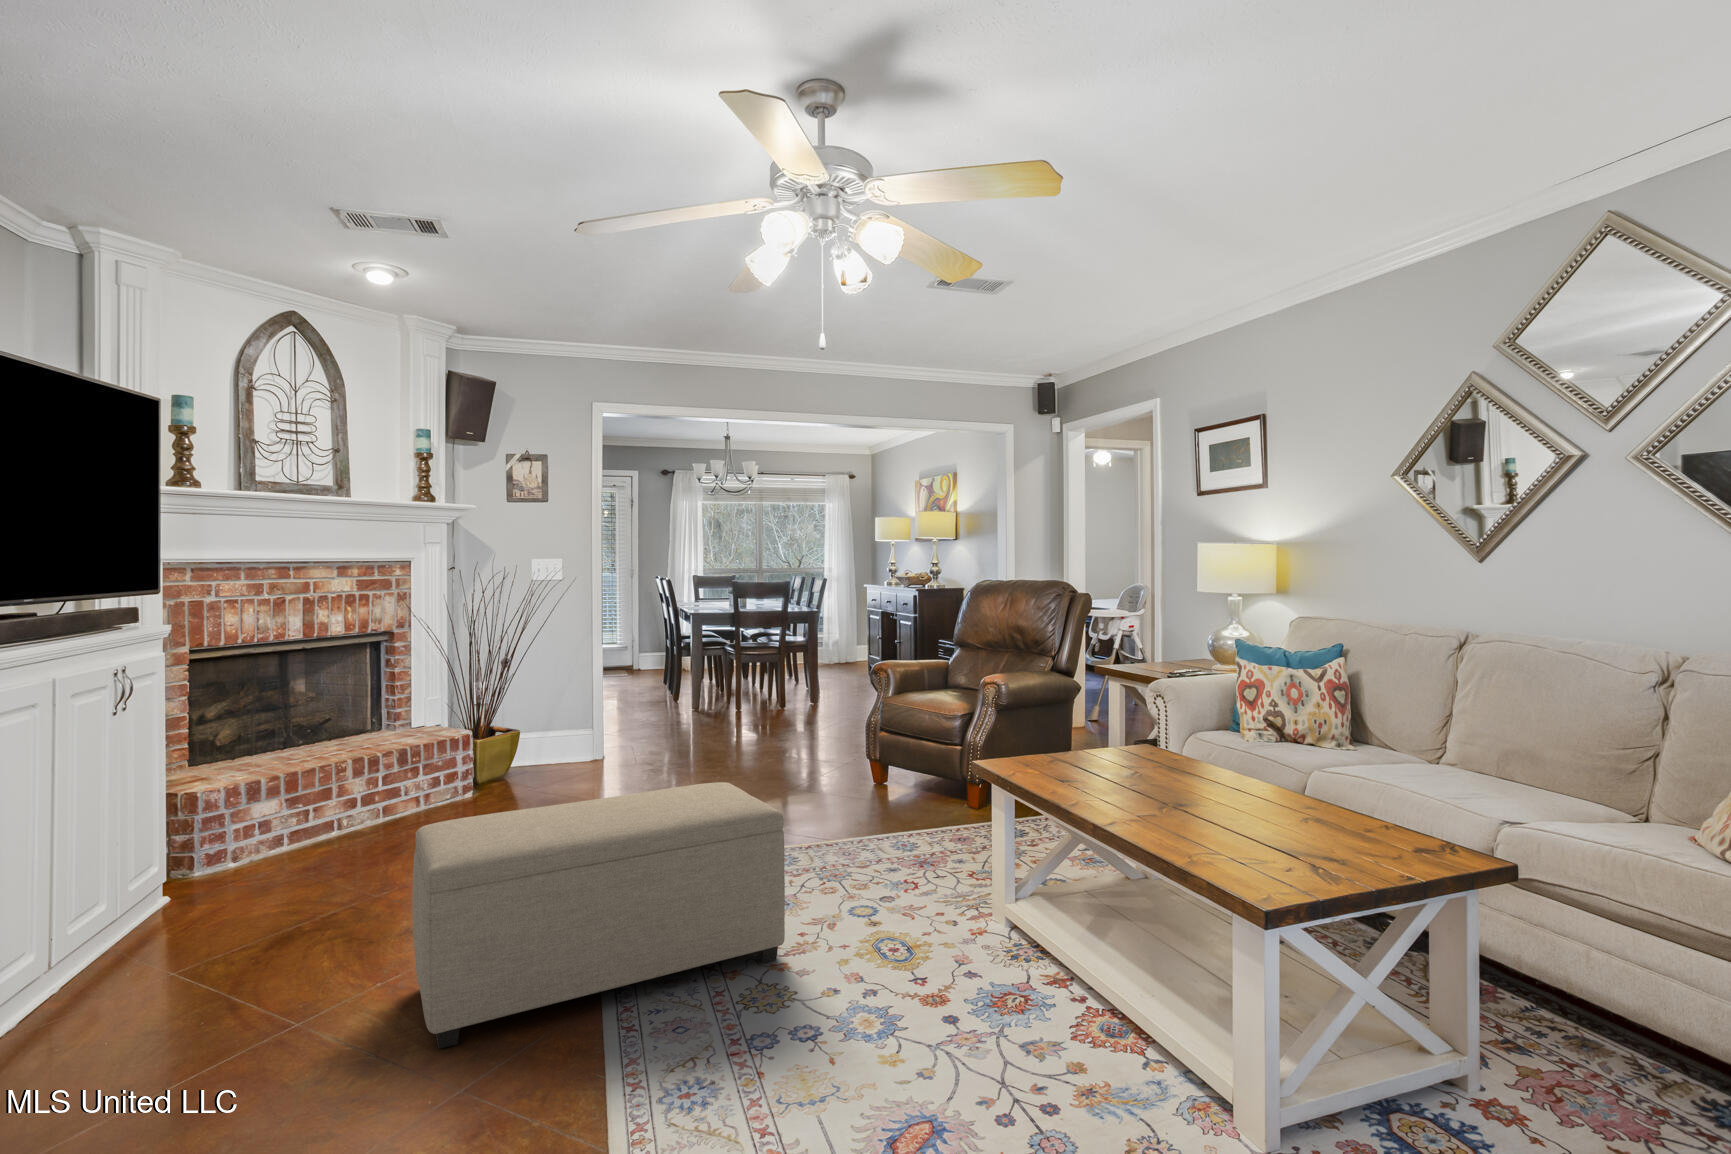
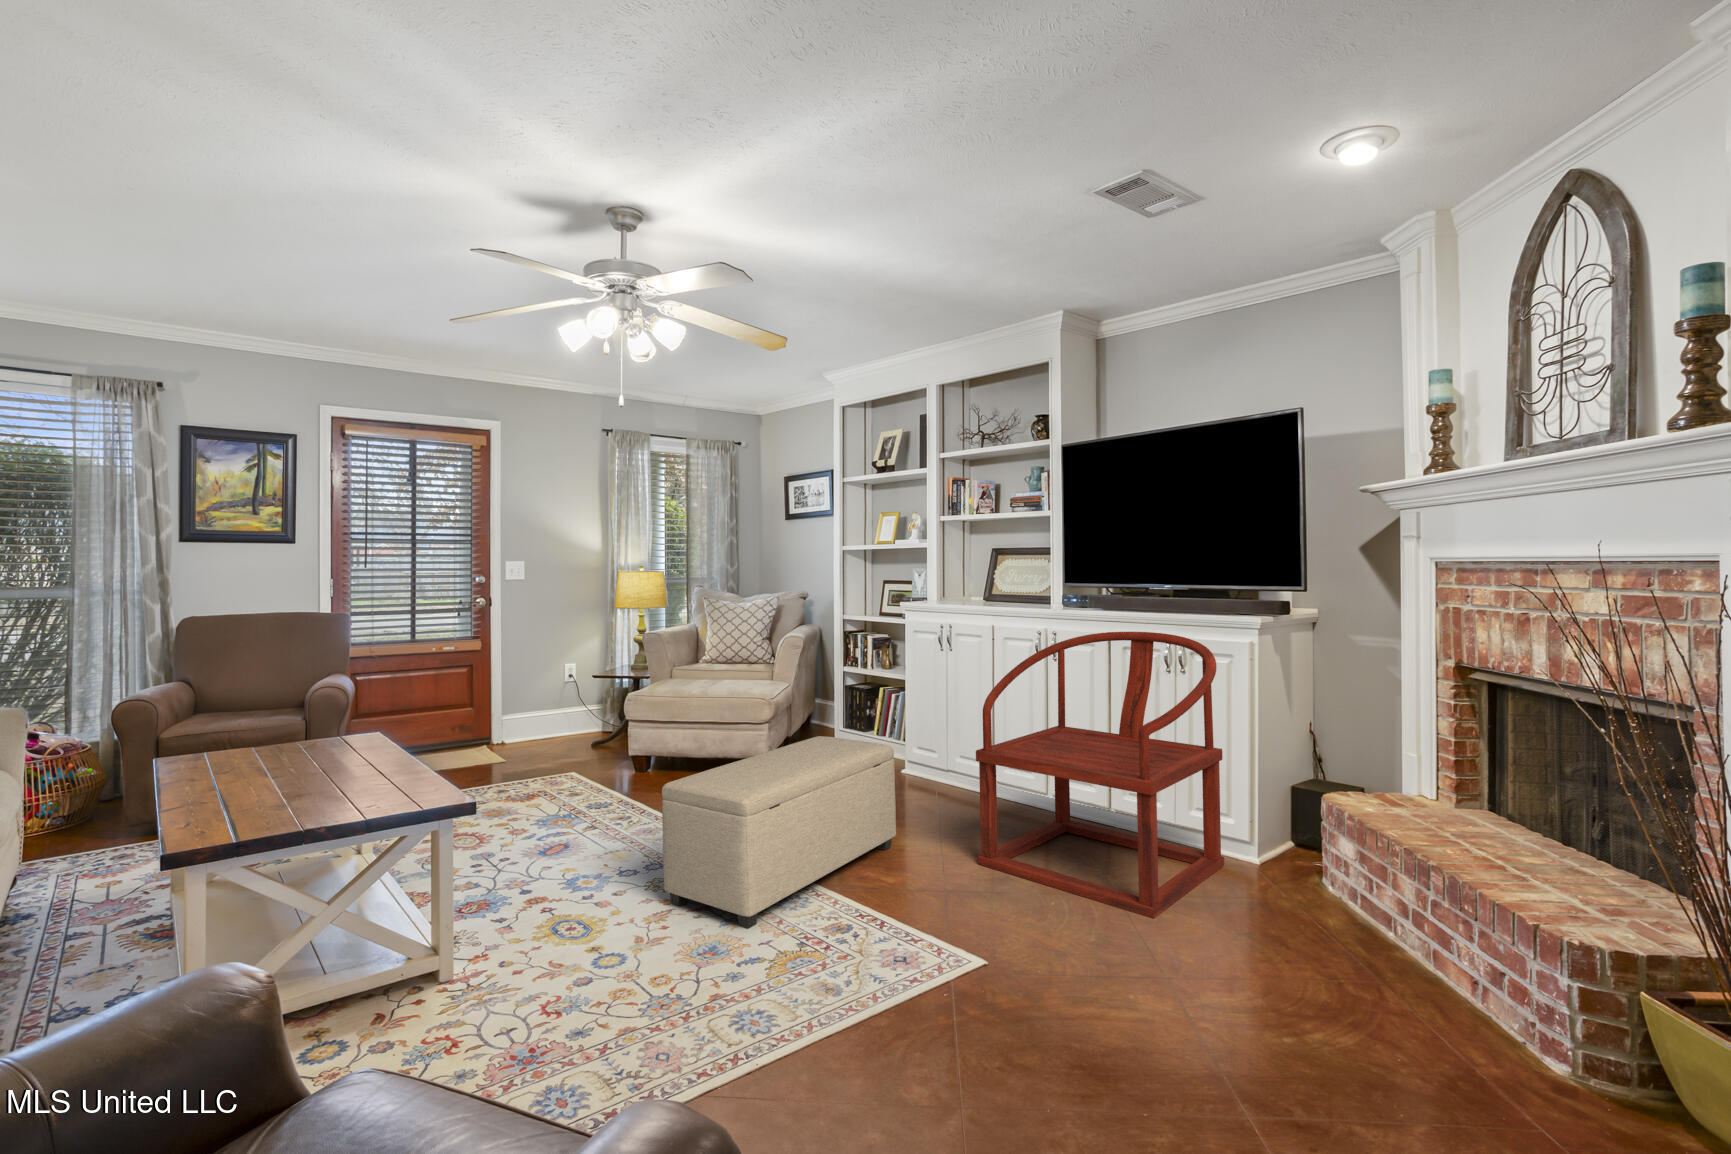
armchair: none [146,645,433,967] -> present [976,632,1224,919]

